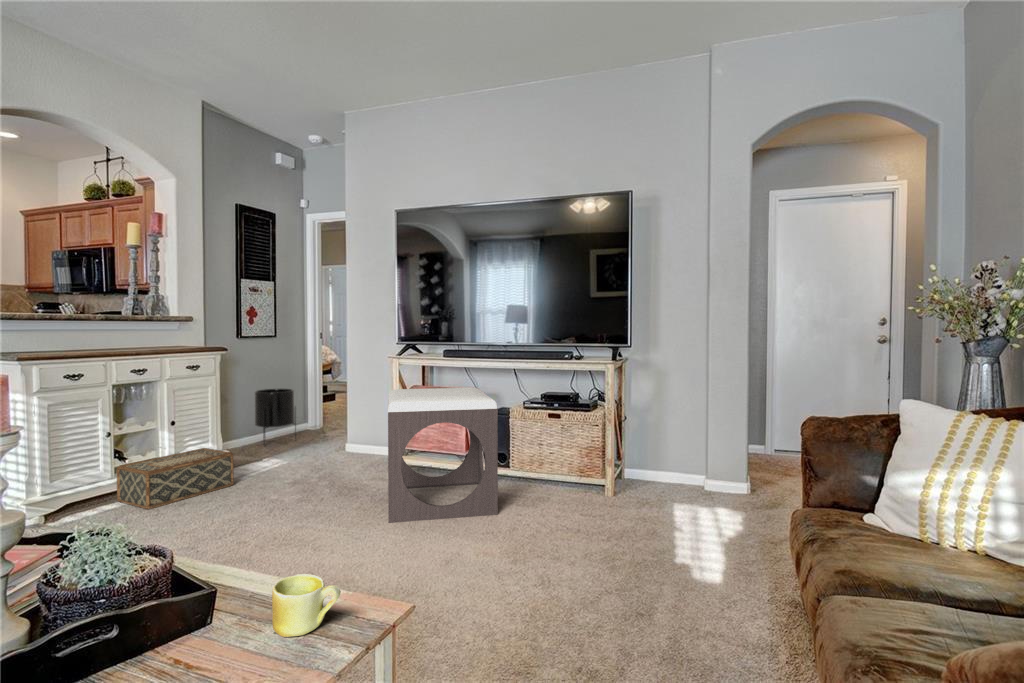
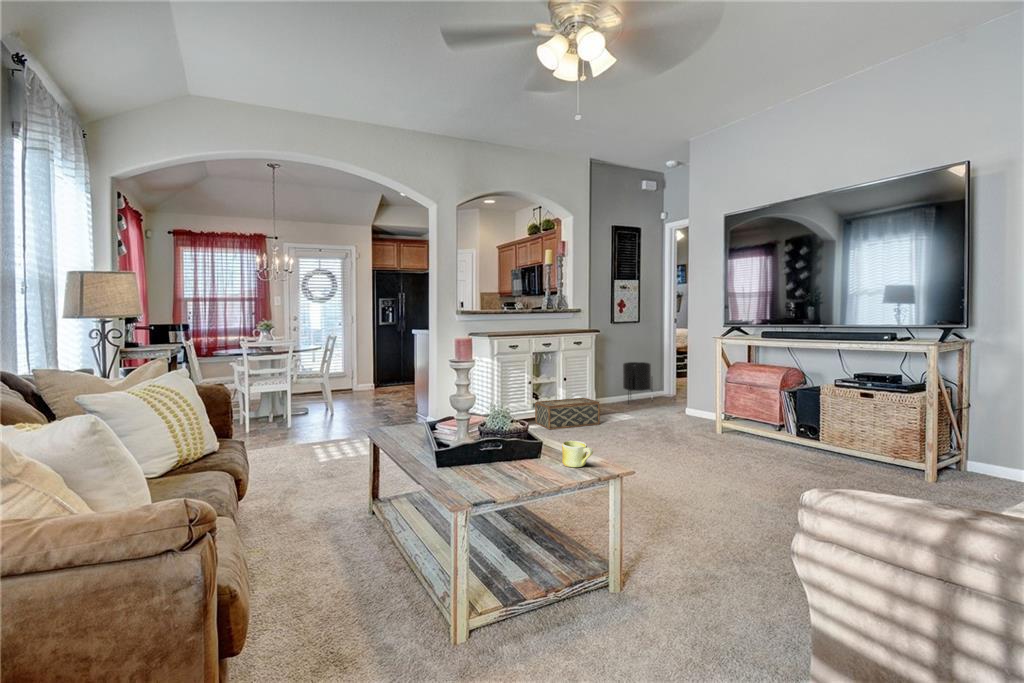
footstool: present [388,388,498,523] -> none [692,364,790,473]

